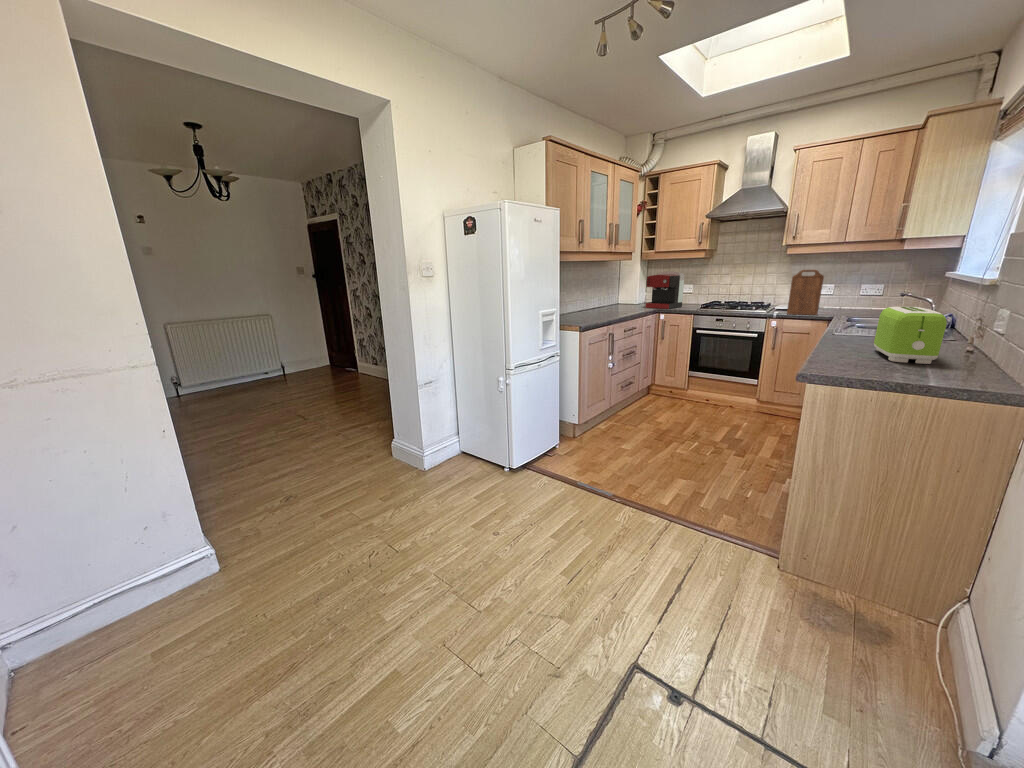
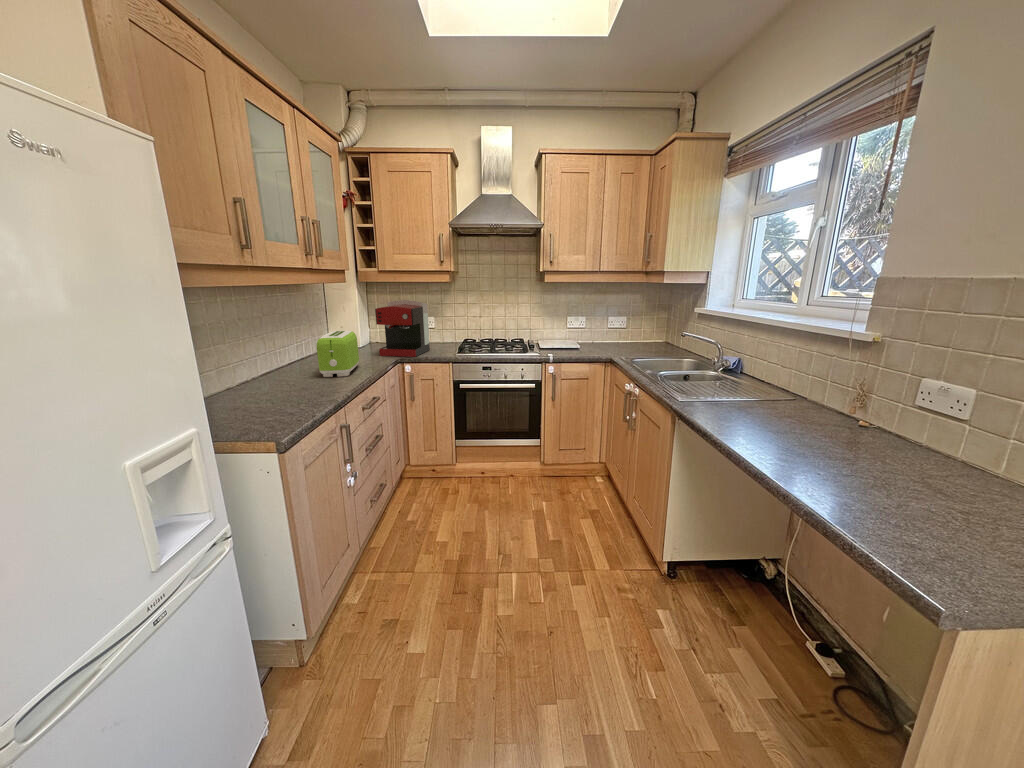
cutting board: present [787,270,824,315] -> none [563,303,595,358]
toaster: present [874,307,947,364] -> present [317,331,359,377]

